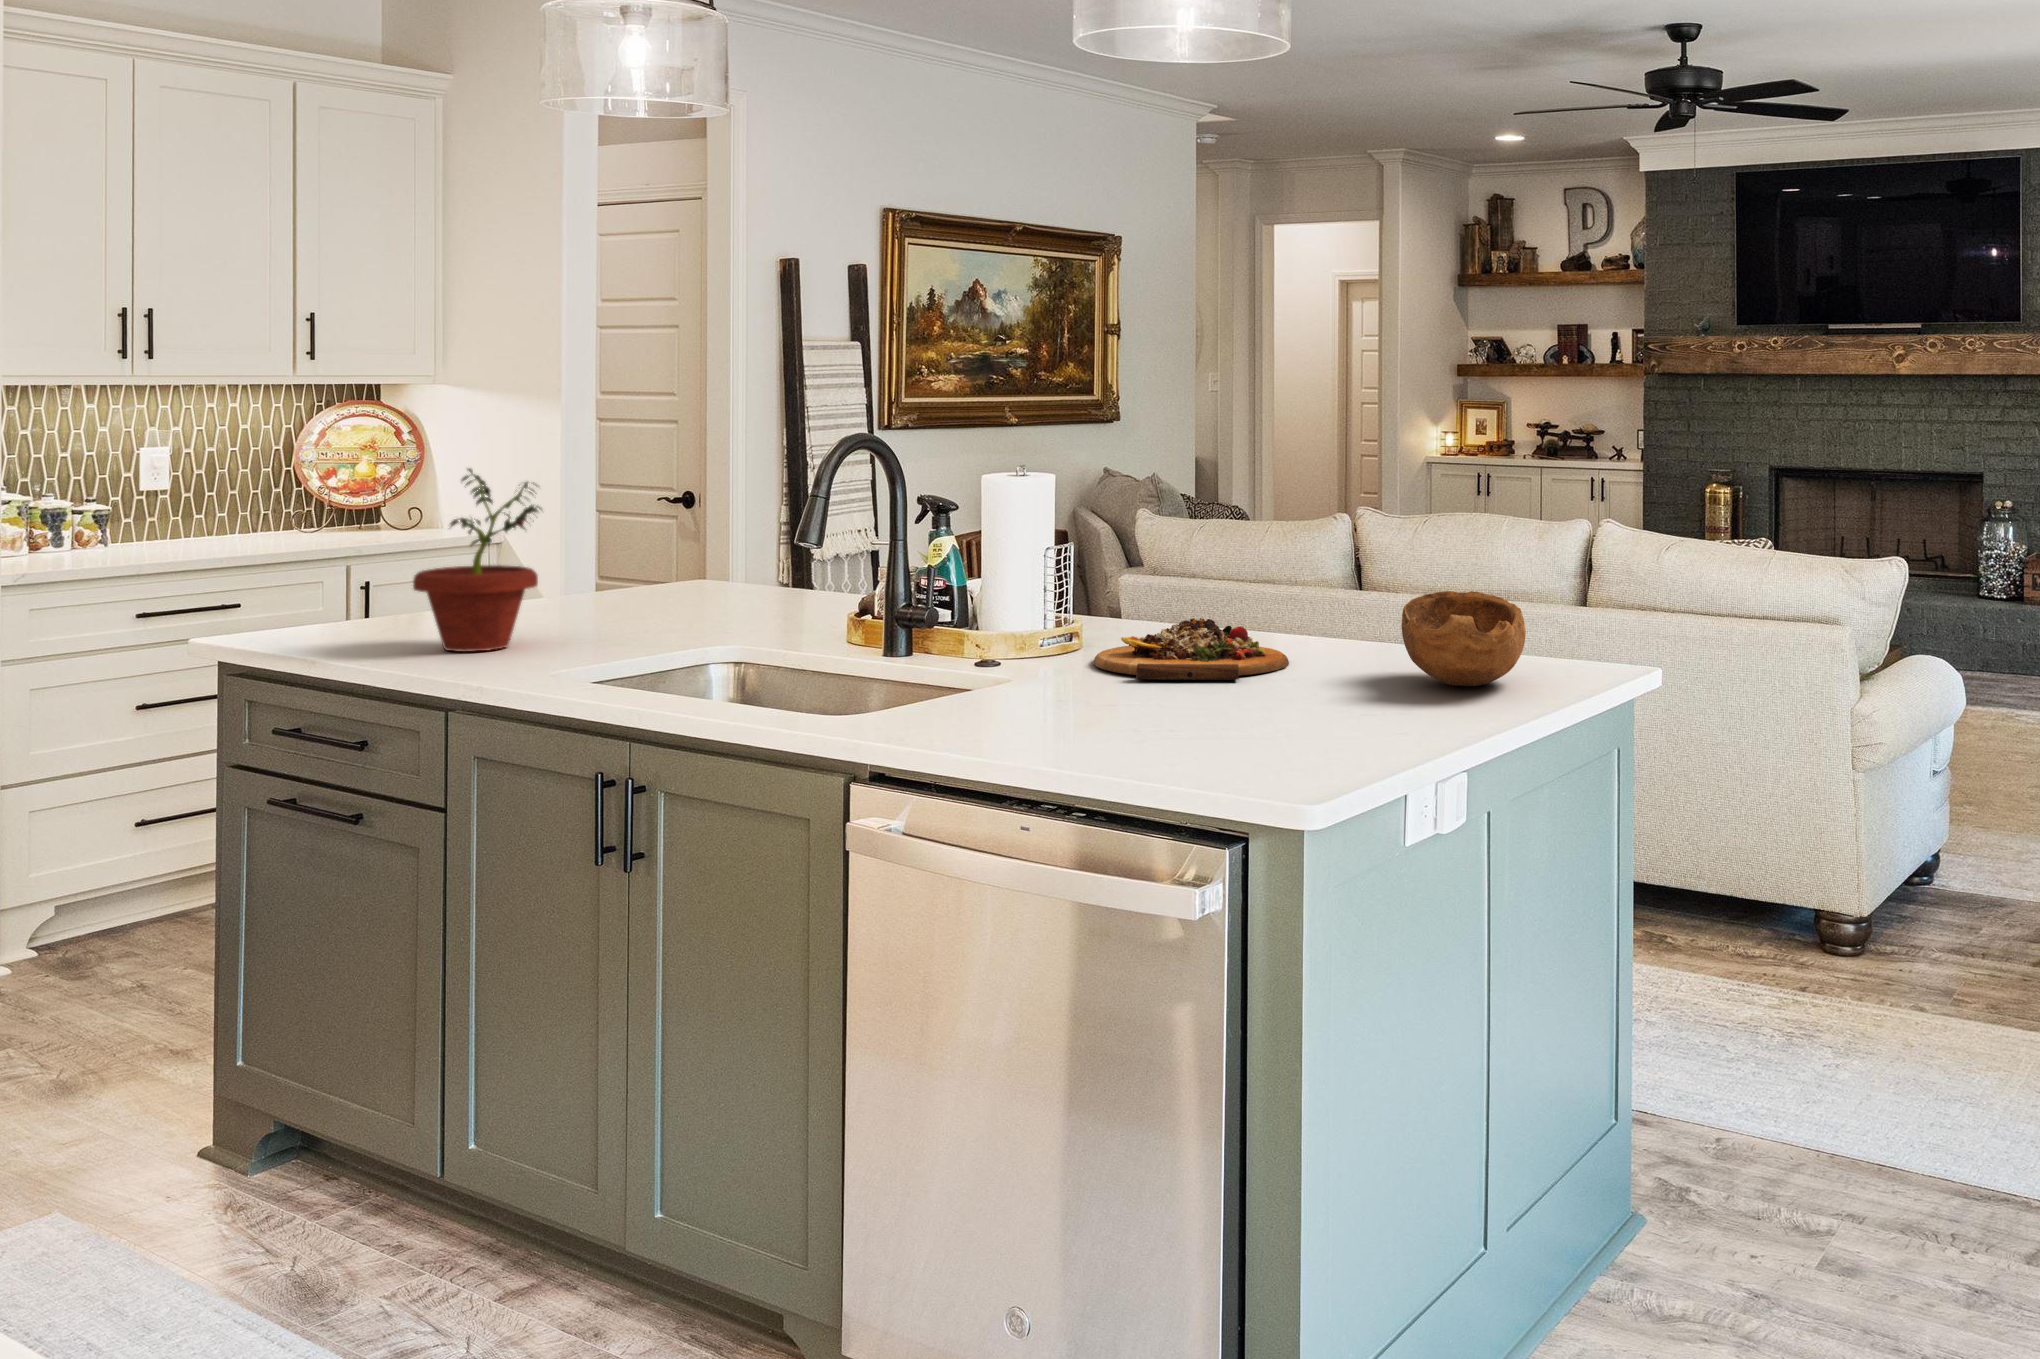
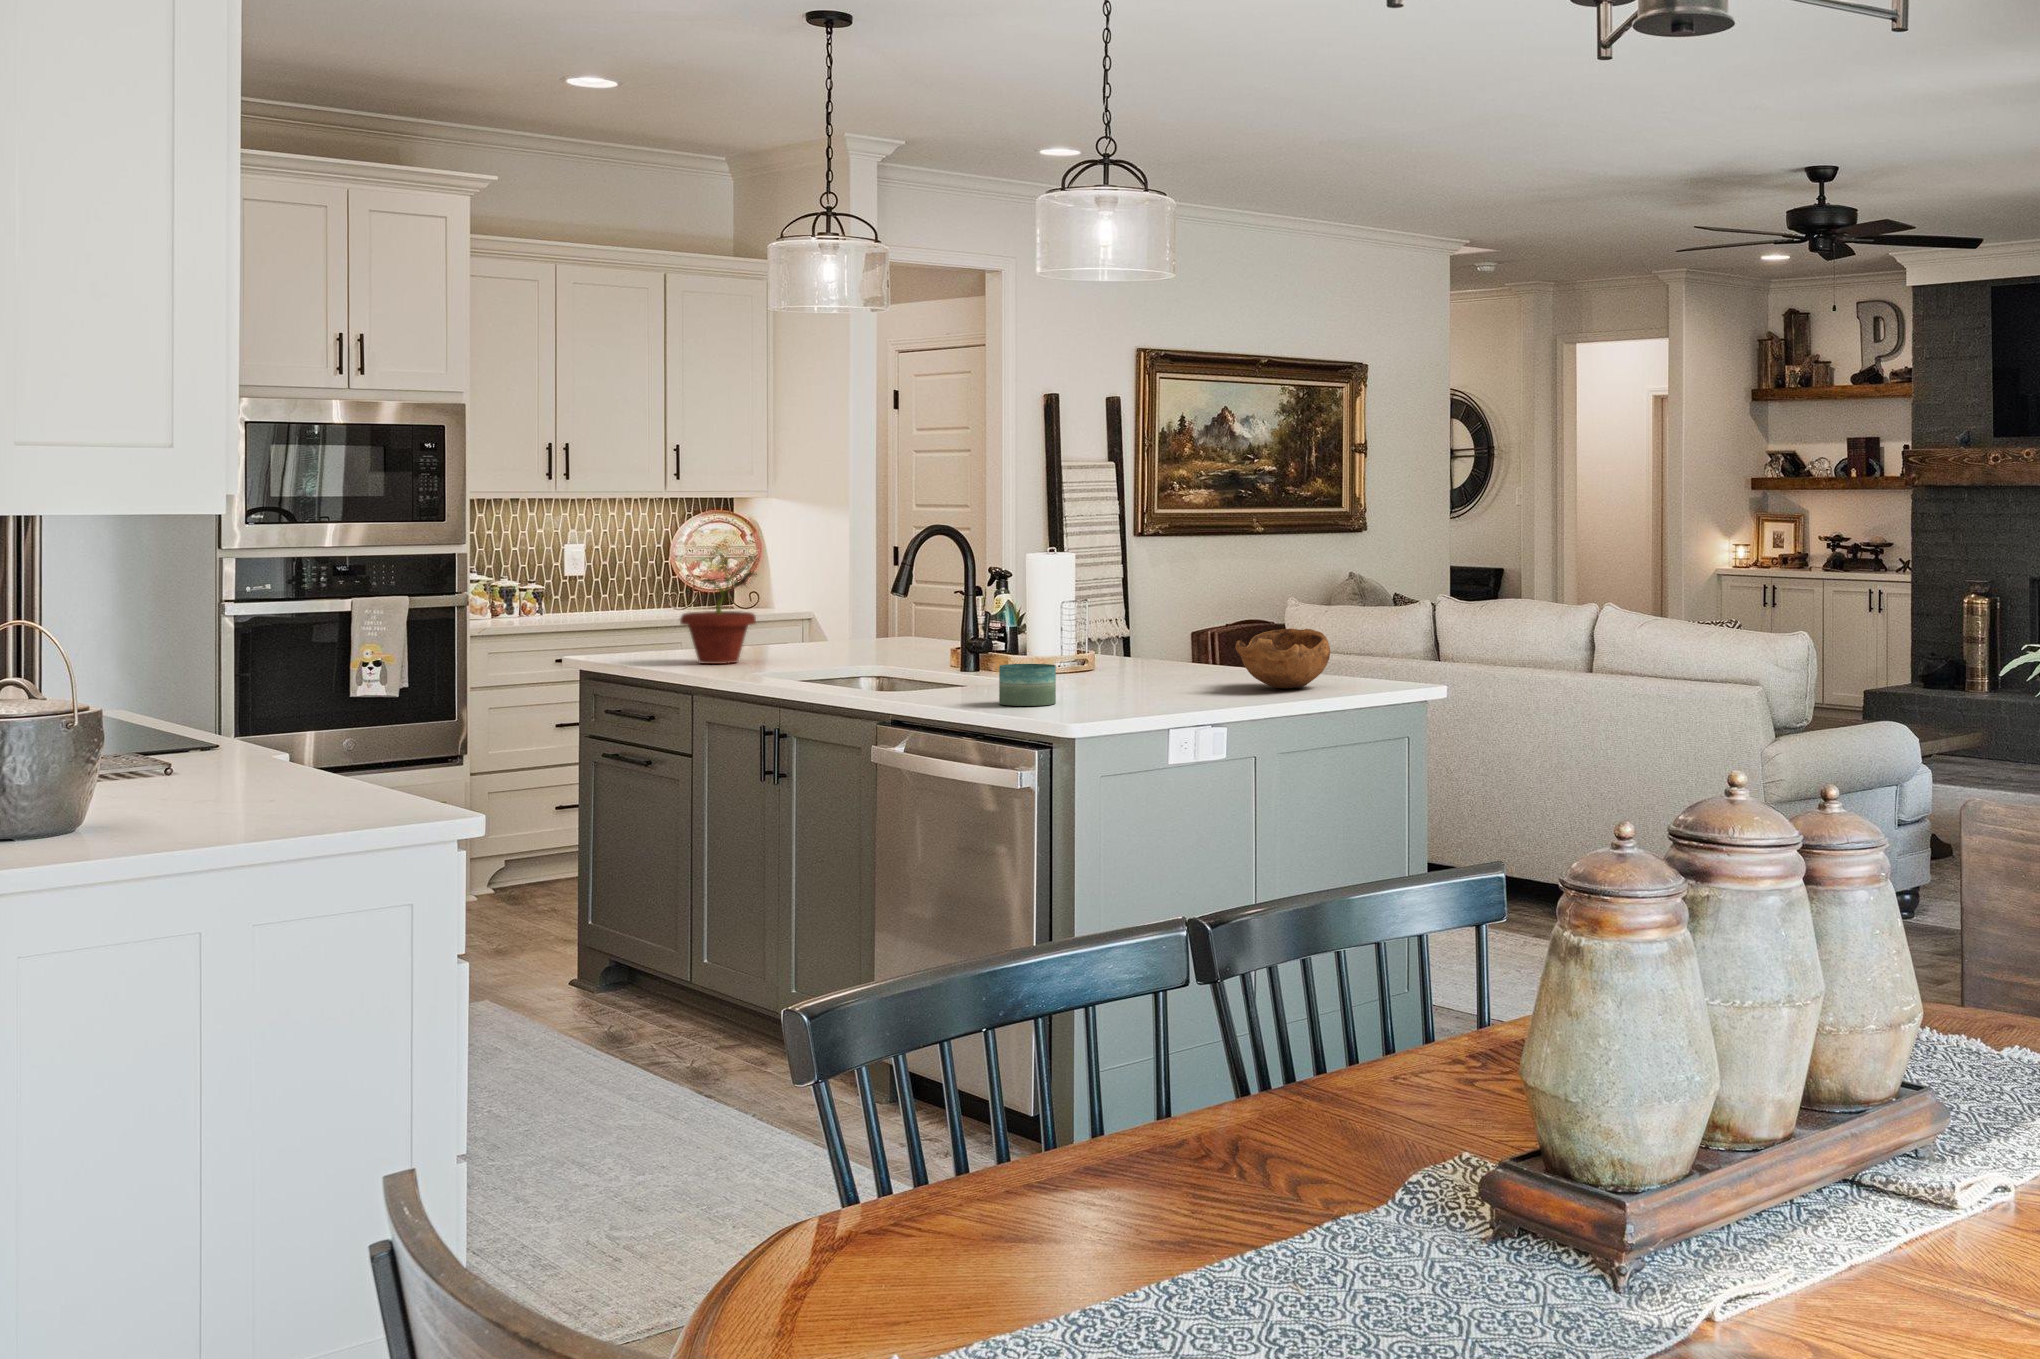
cutting board: present [1094,618,1289,680] -> none [1073,647,1204,683]
candle: none [1097,673,1191,752] -> present [999,664,1056,706]

